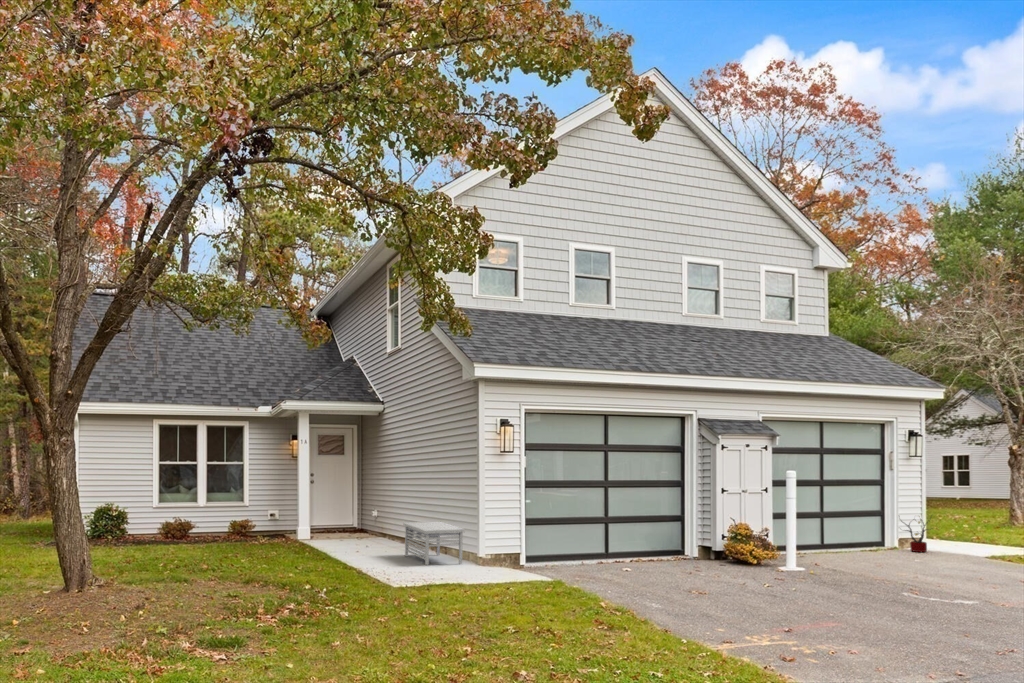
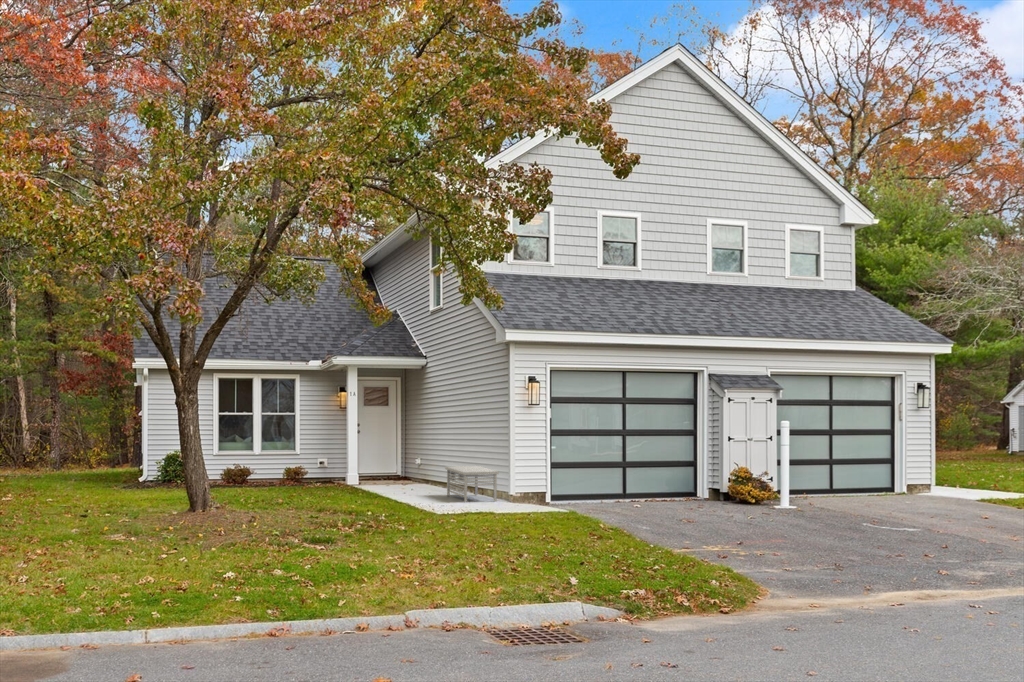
decorative plant: present [905,521,939,552] -> none [901,462,943,497]

